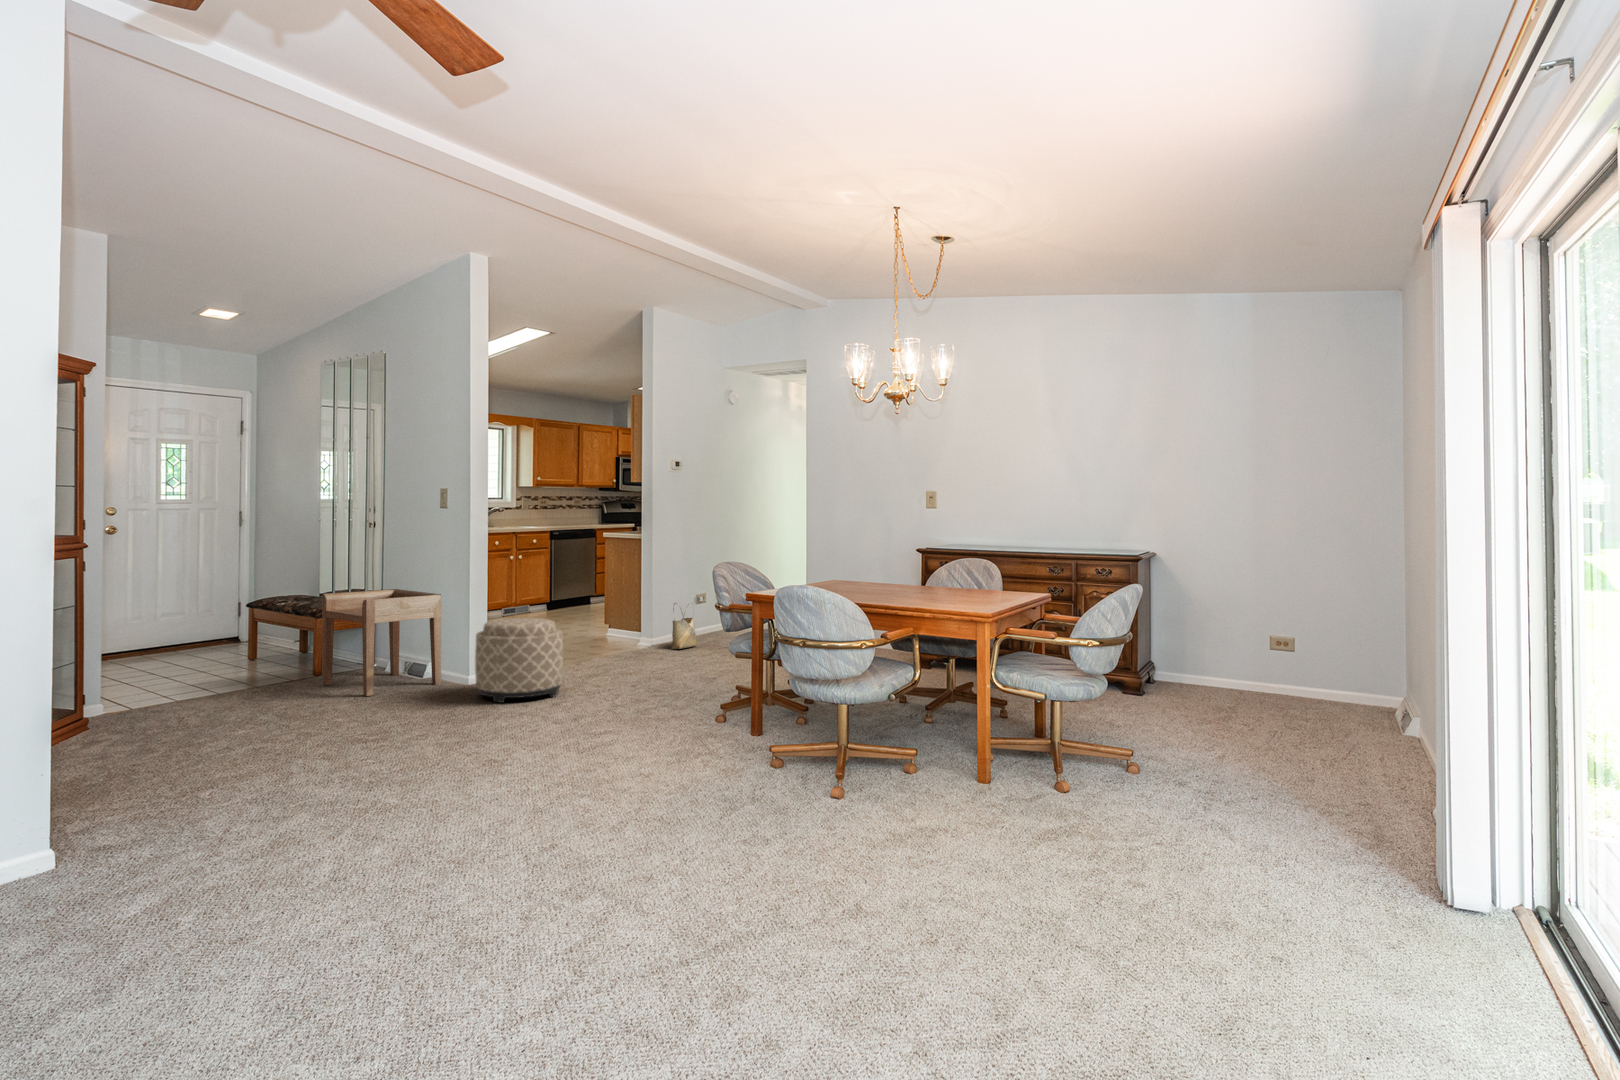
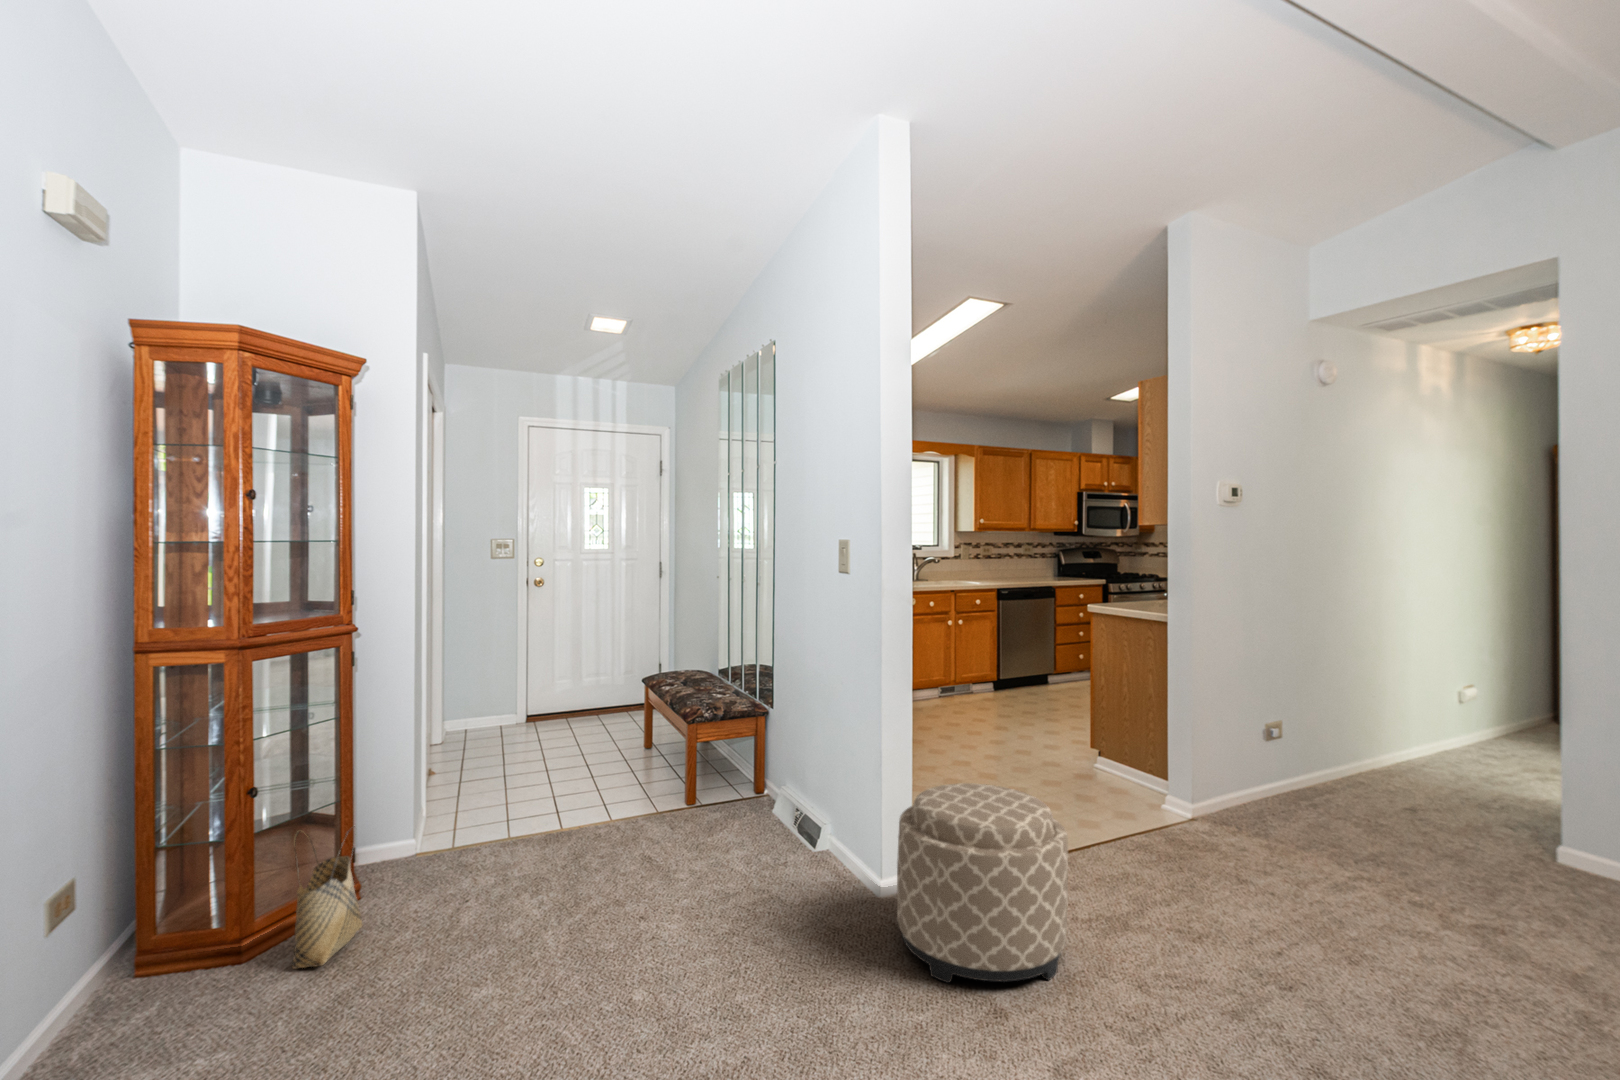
side table: present [322,589,441,696] -> none [678,691,846,894]
woven basket: present [672,603,697,649] -> present [292,826,362,968]

